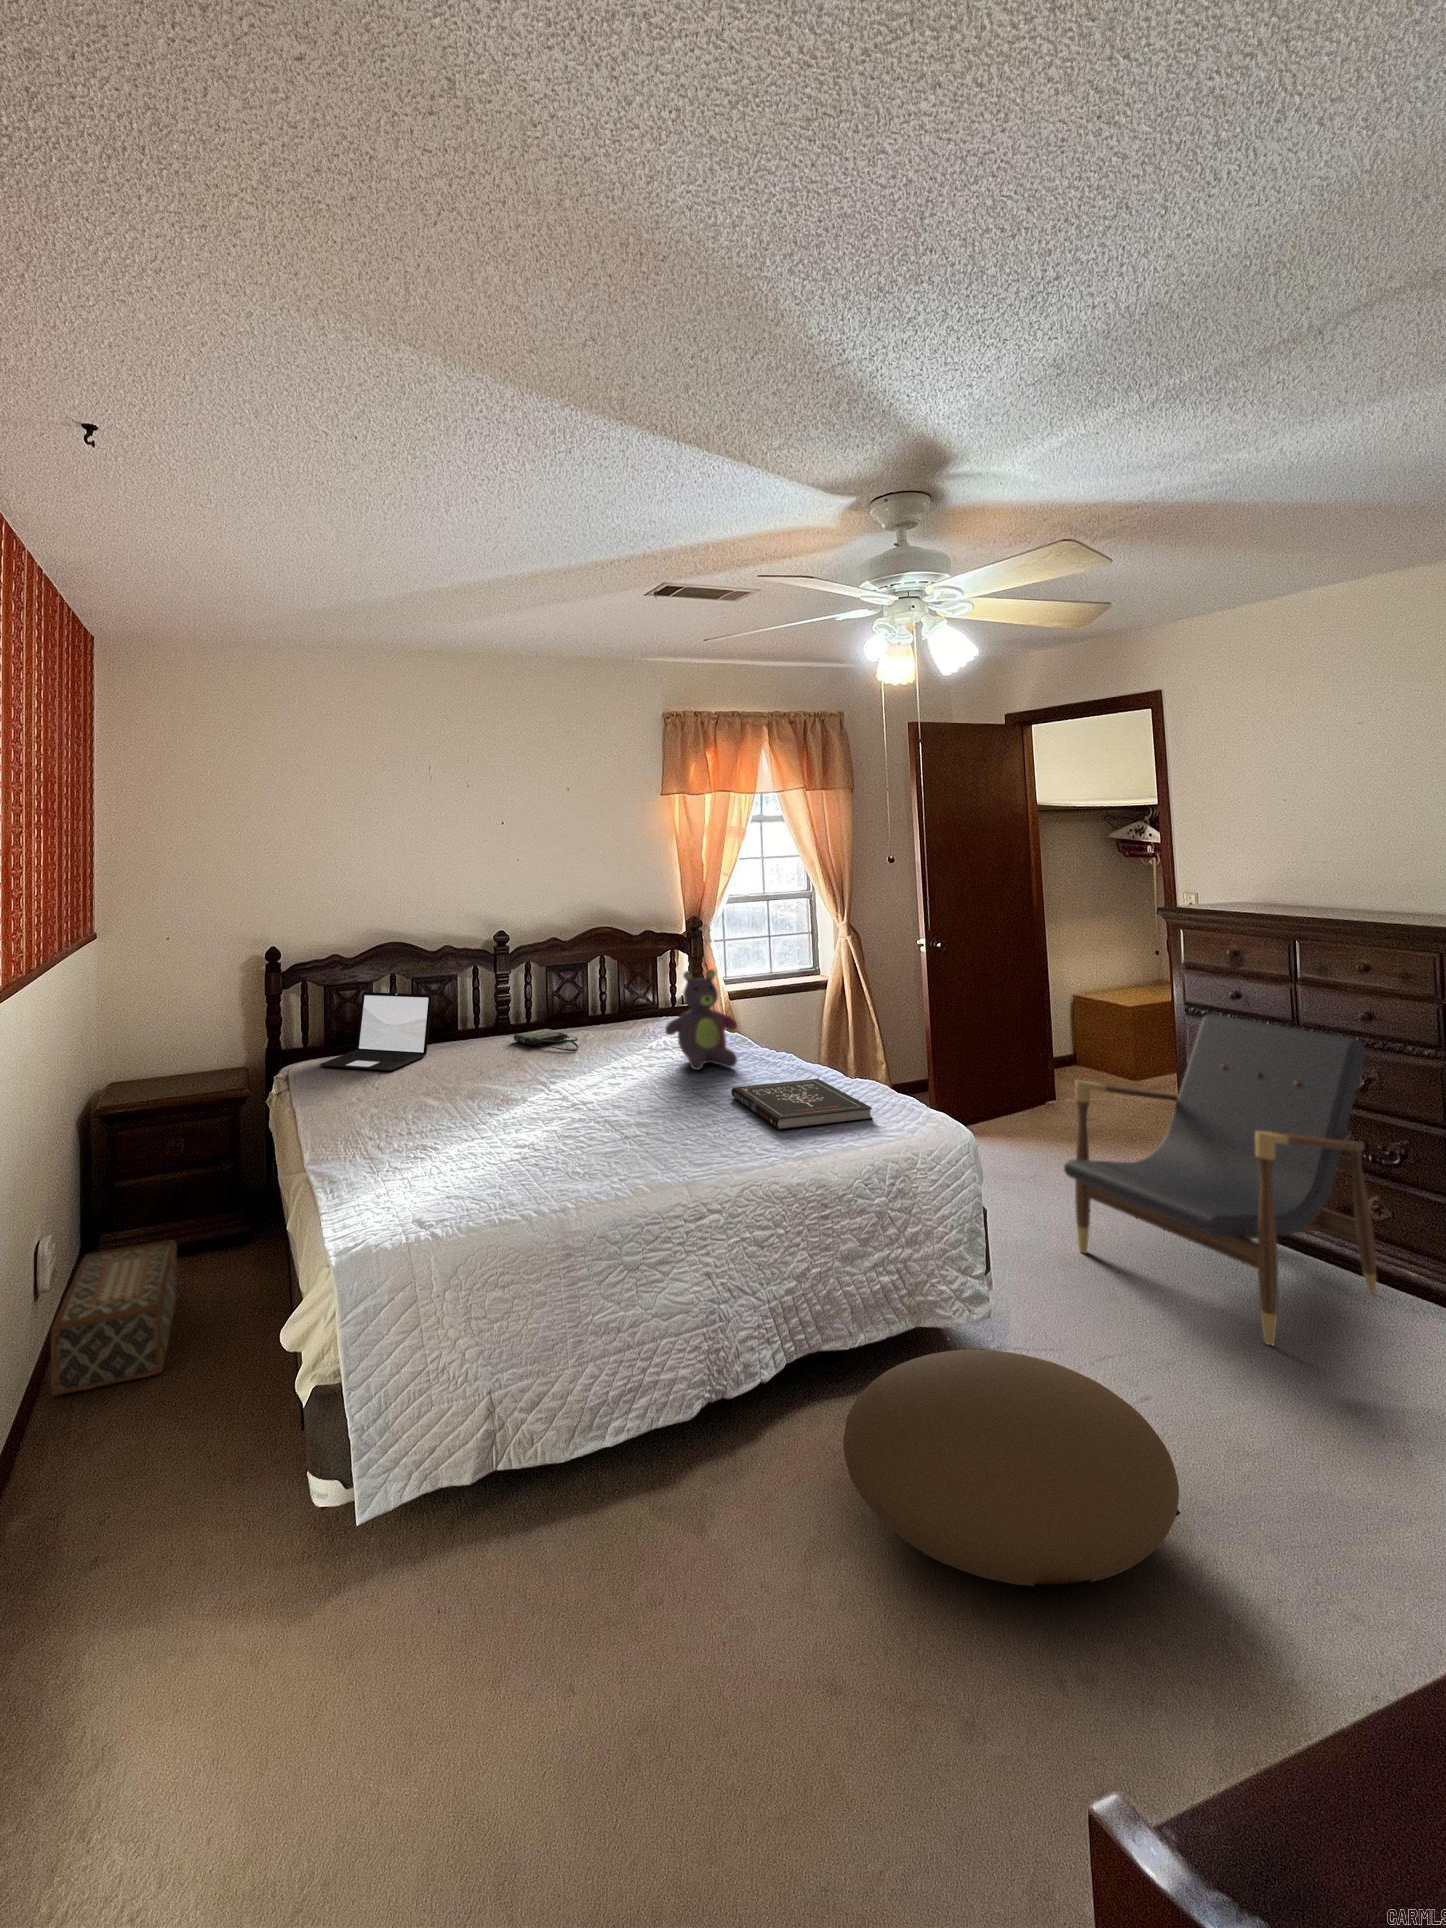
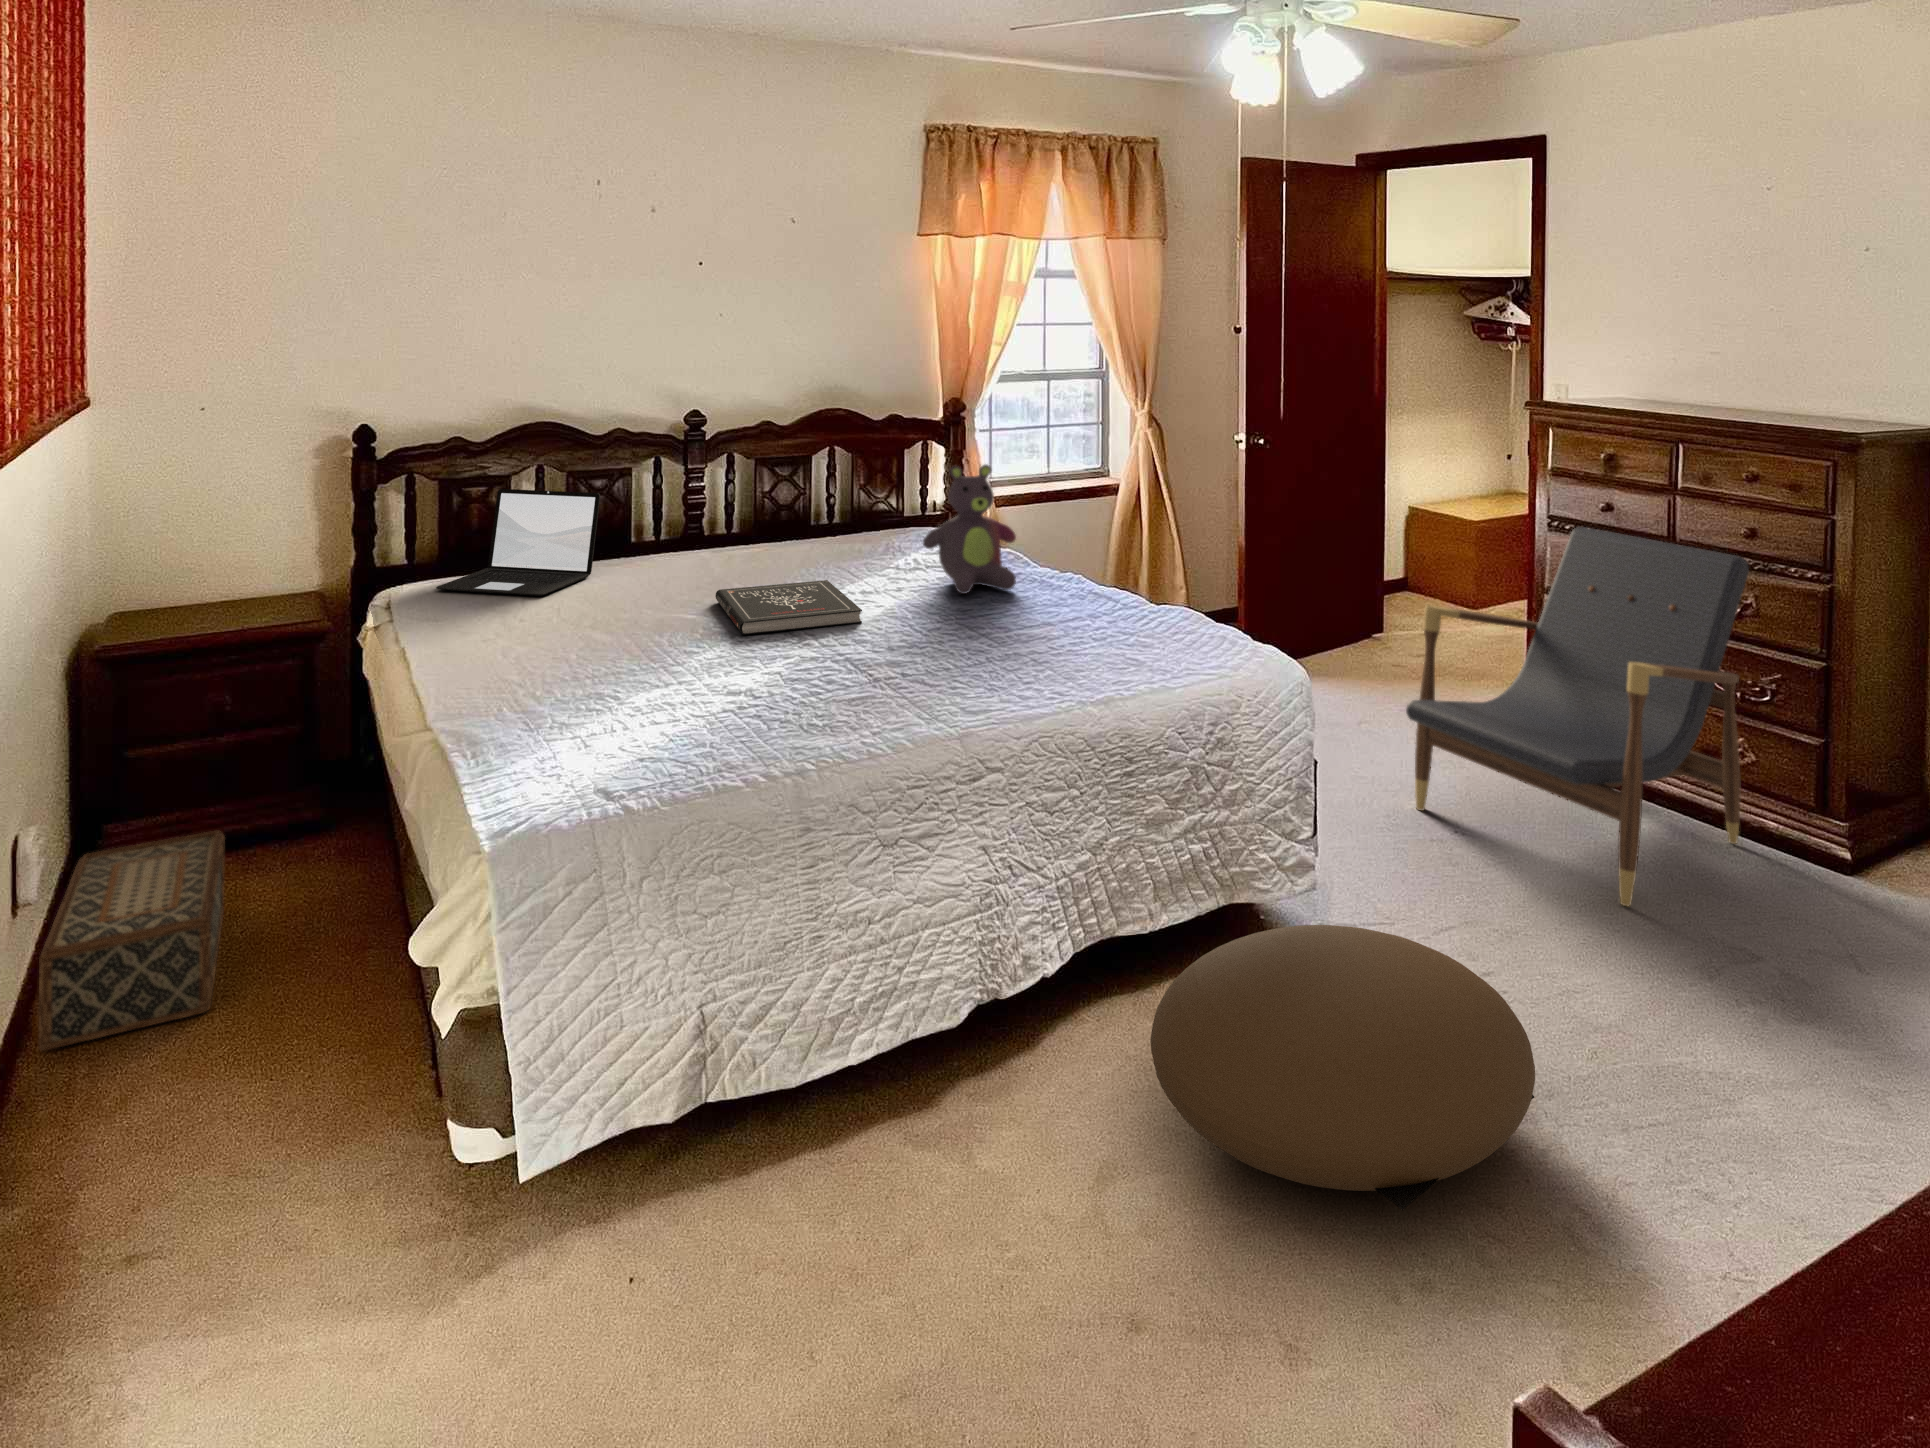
tote bag: present [514,1029,578,1051] -> none [713,541,802,570]
book: present [731,1079,873,1130] -> present [715,580,862,635]

